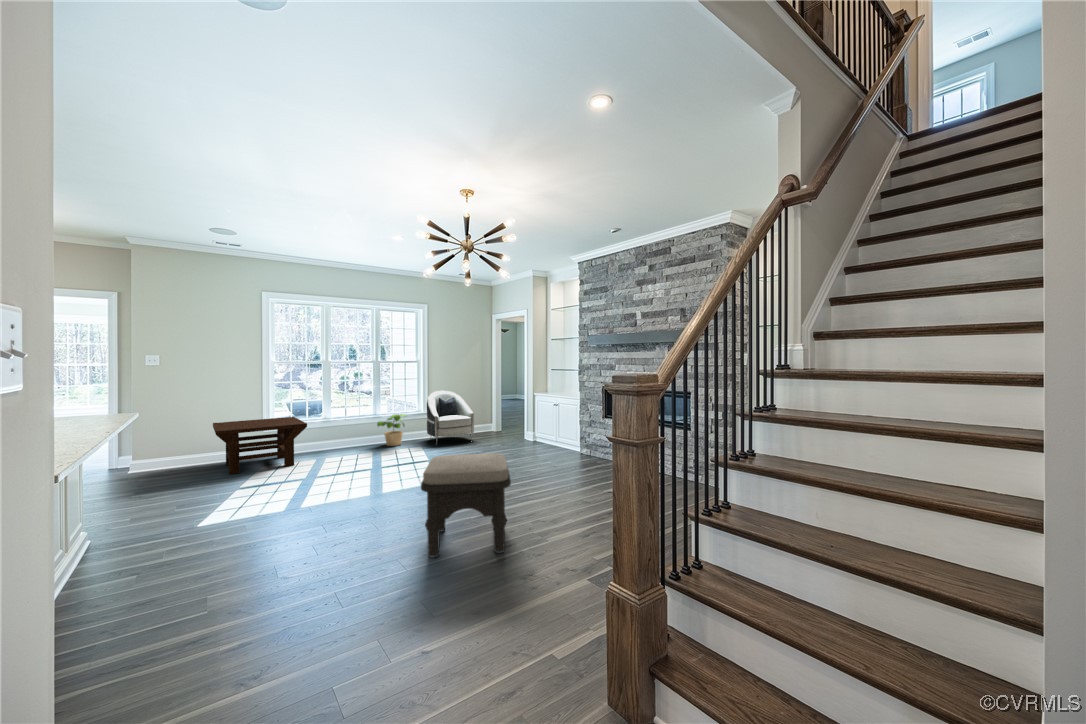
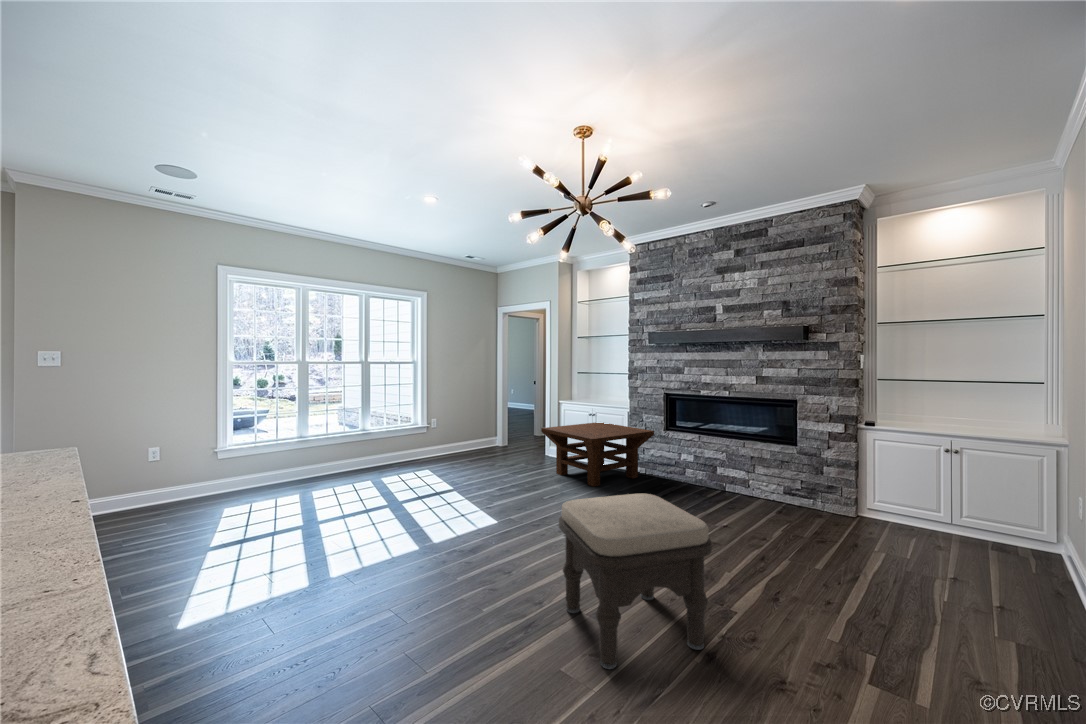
armchair: present [427,391,474,445] -> none [429,387,489,467]
potted plant: present [377,414,407,446] -> none [371,429,413,470]
coffee table: present [213,417,307,474] -> present [541,423,654,487]

